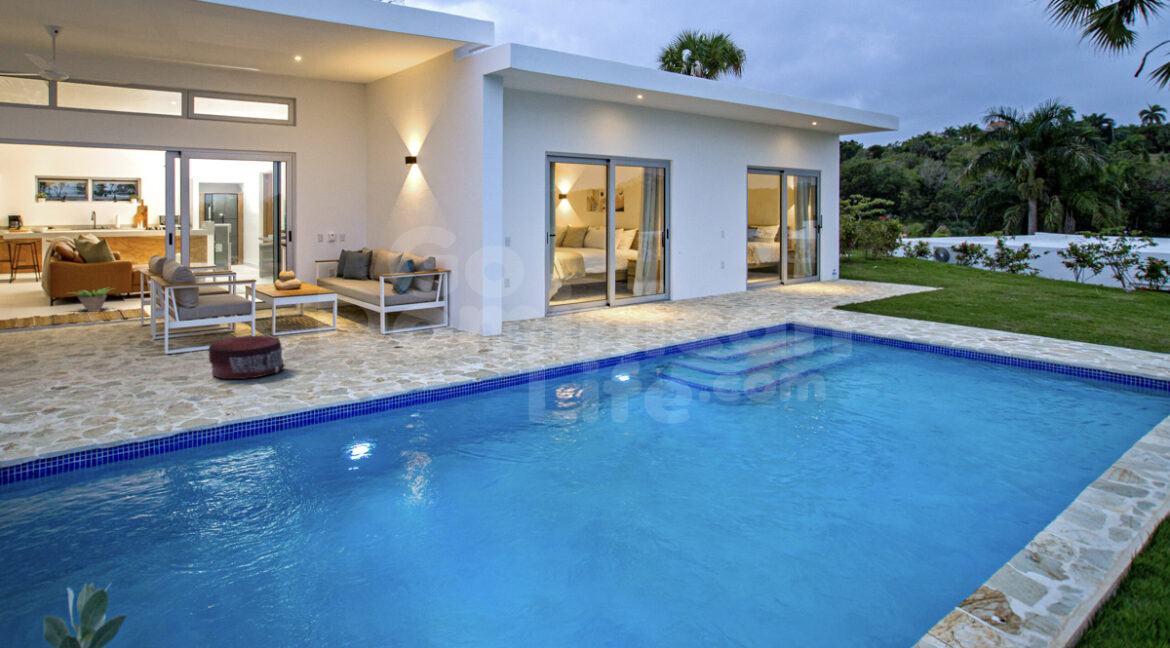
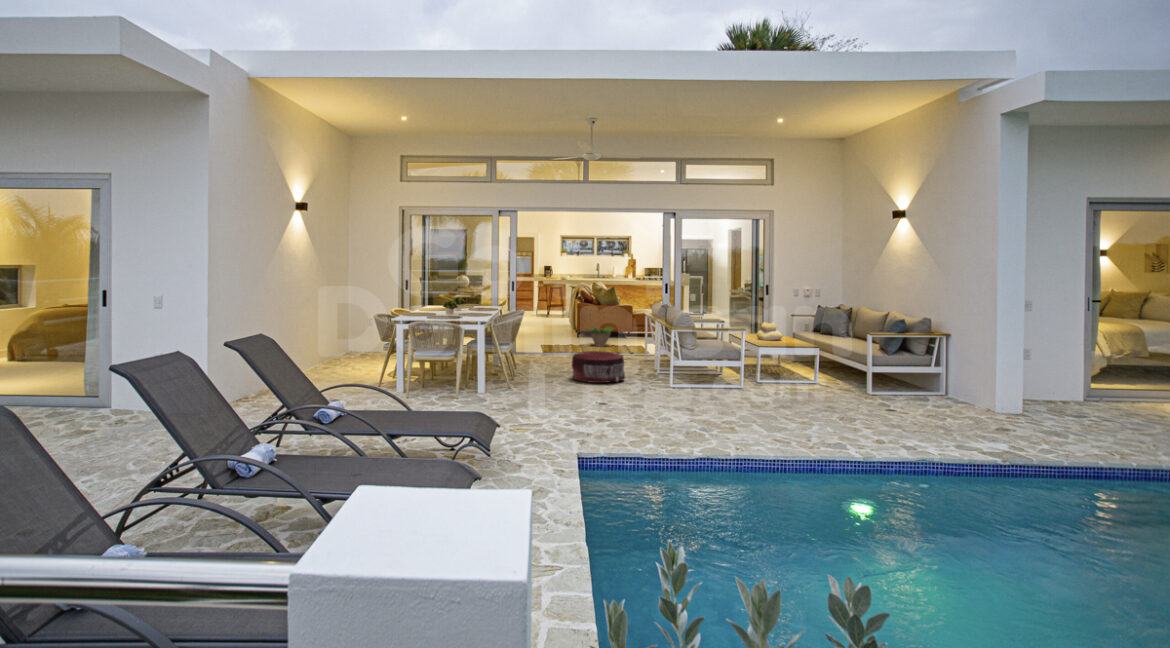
pouf: present [209,336,285,379] -> present [572,351,625,383]

